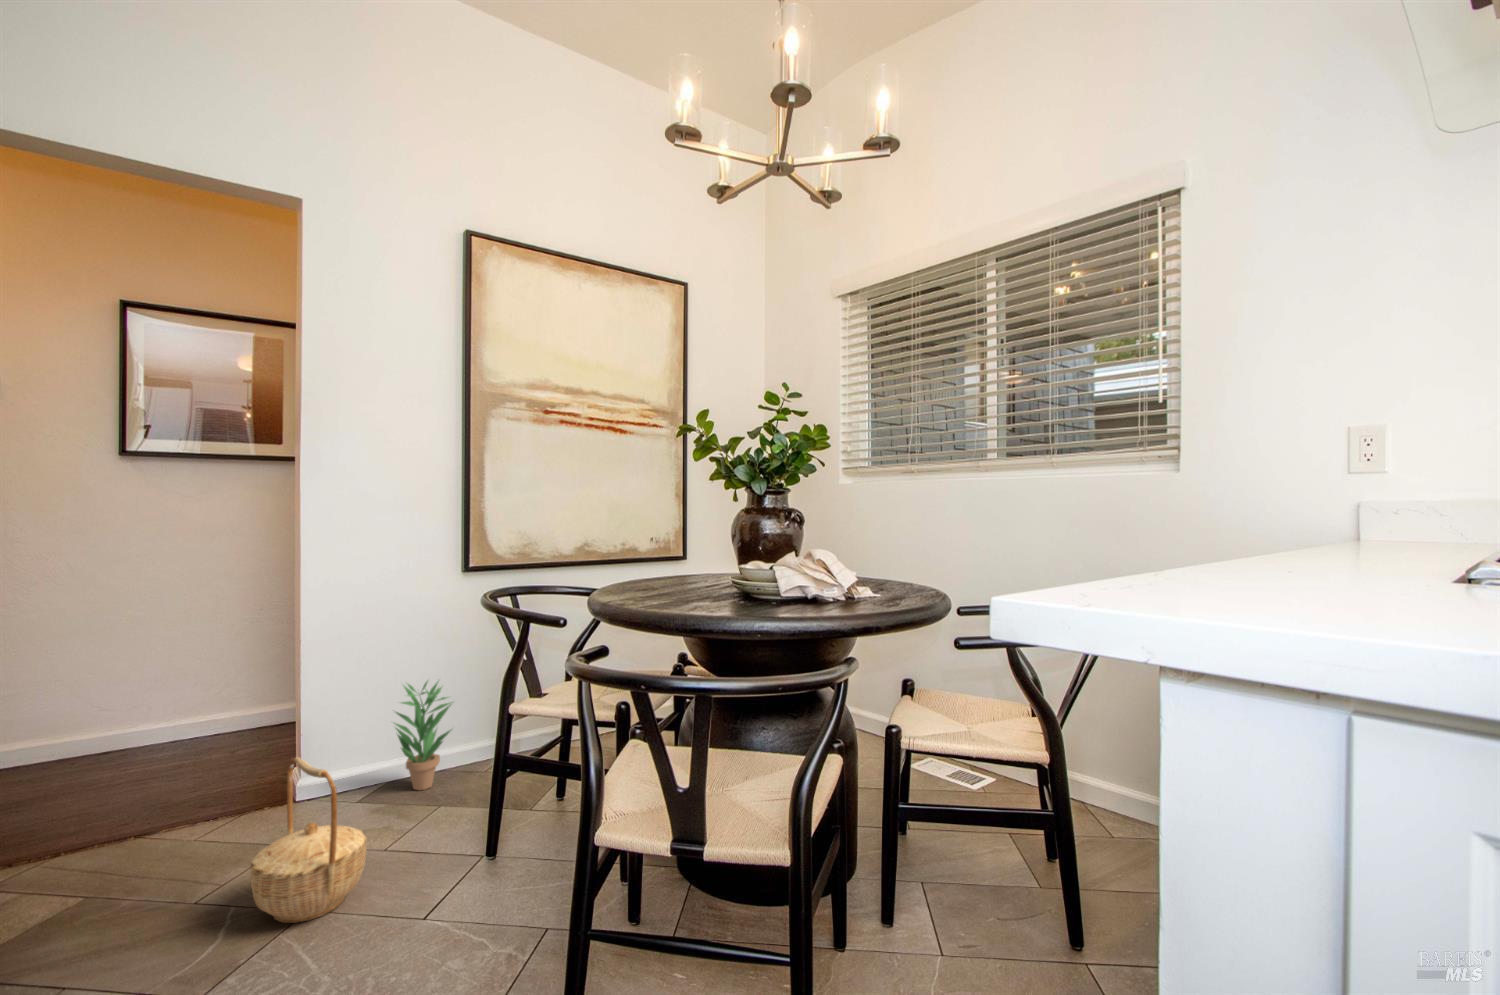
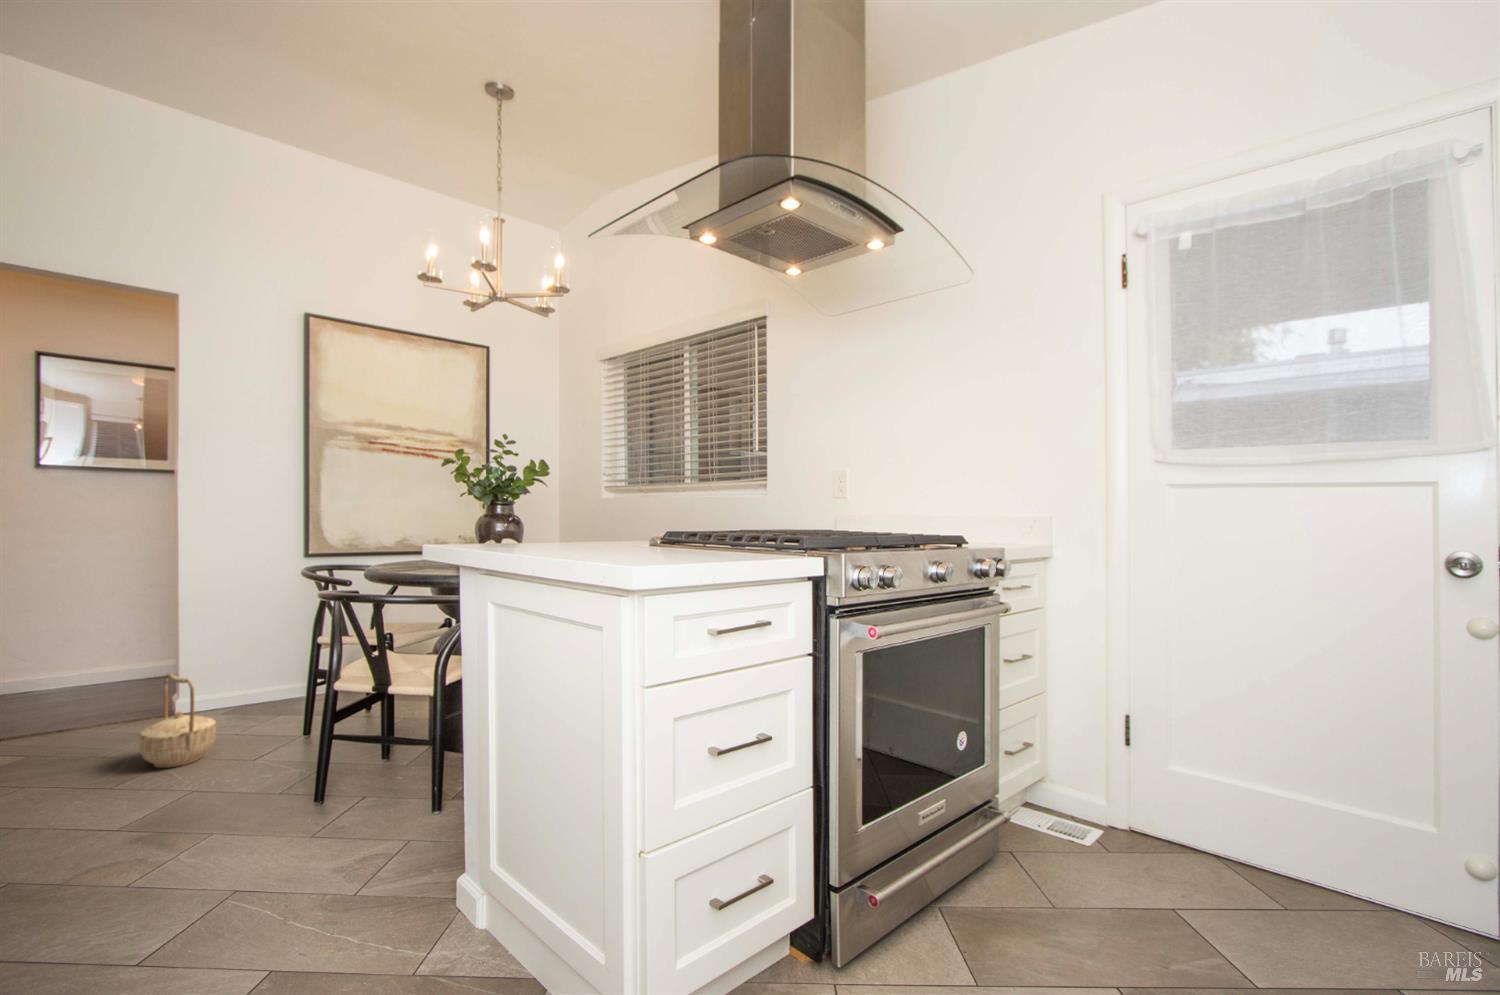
potted plant: present [395,681,453,790] -> none [244,631,294,708]

